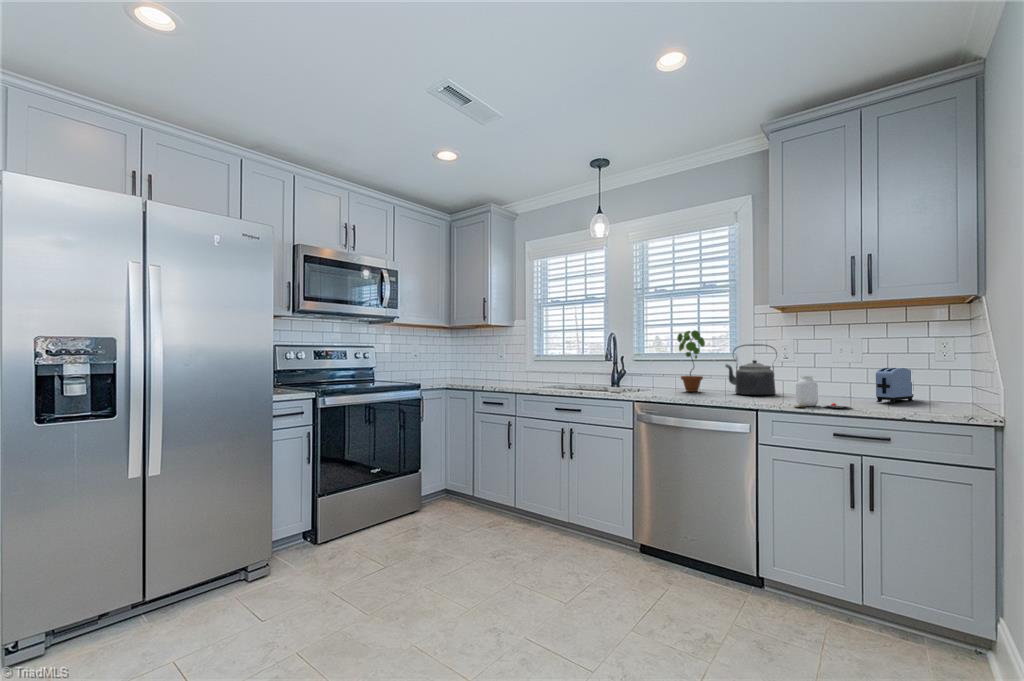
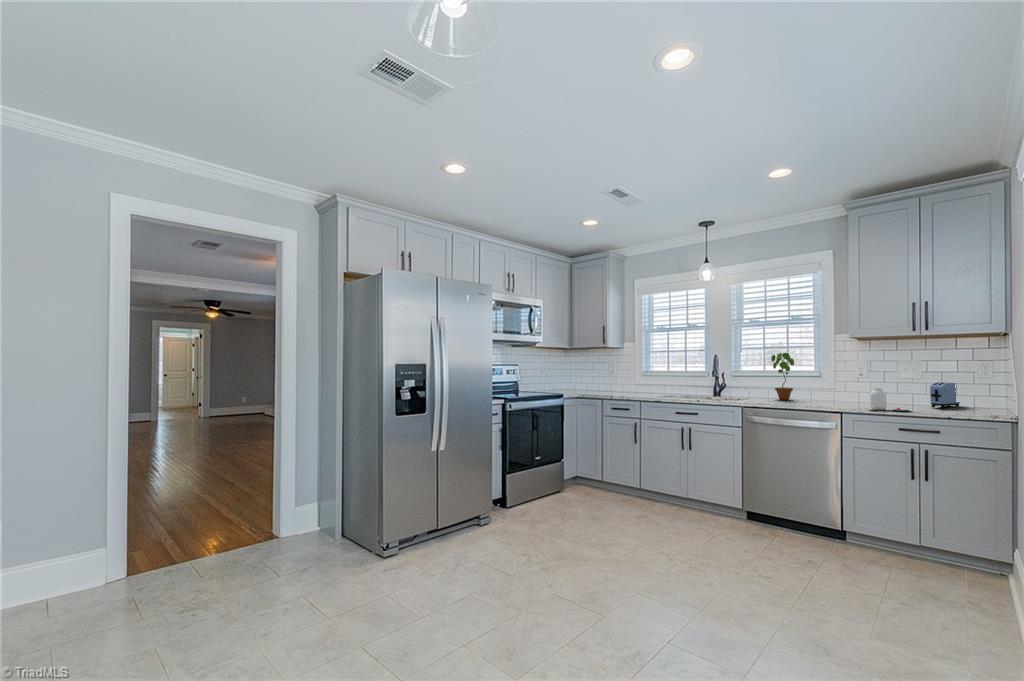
kettle: present [725,344,777,395] -> none [811,364,853,402]

